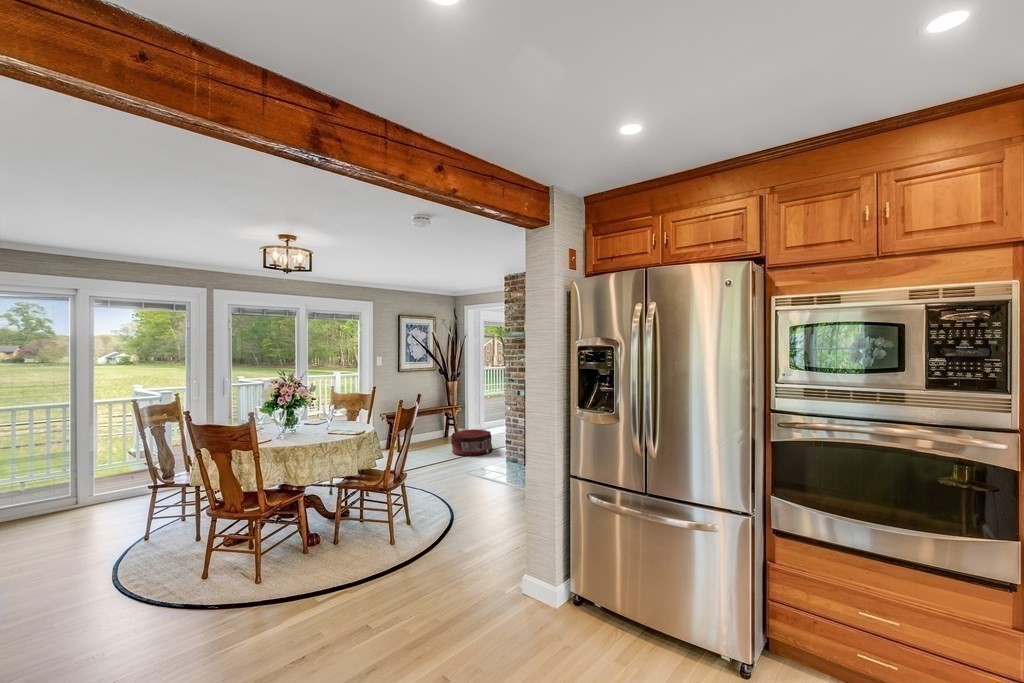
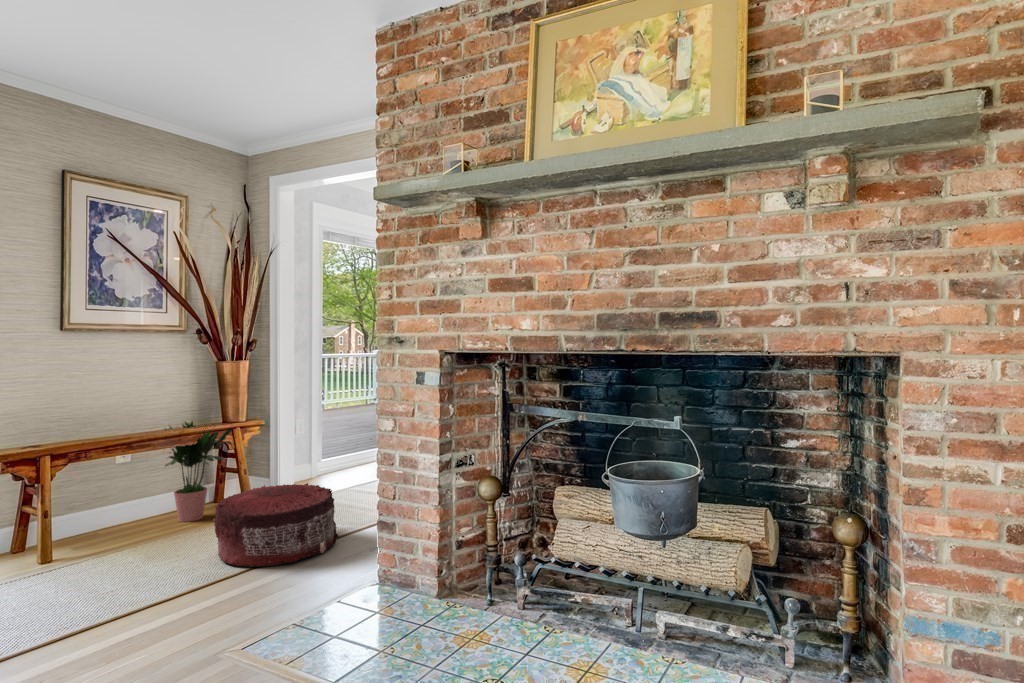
potted plant: none [427,404,454,443] -> present [165,421,232,522]

